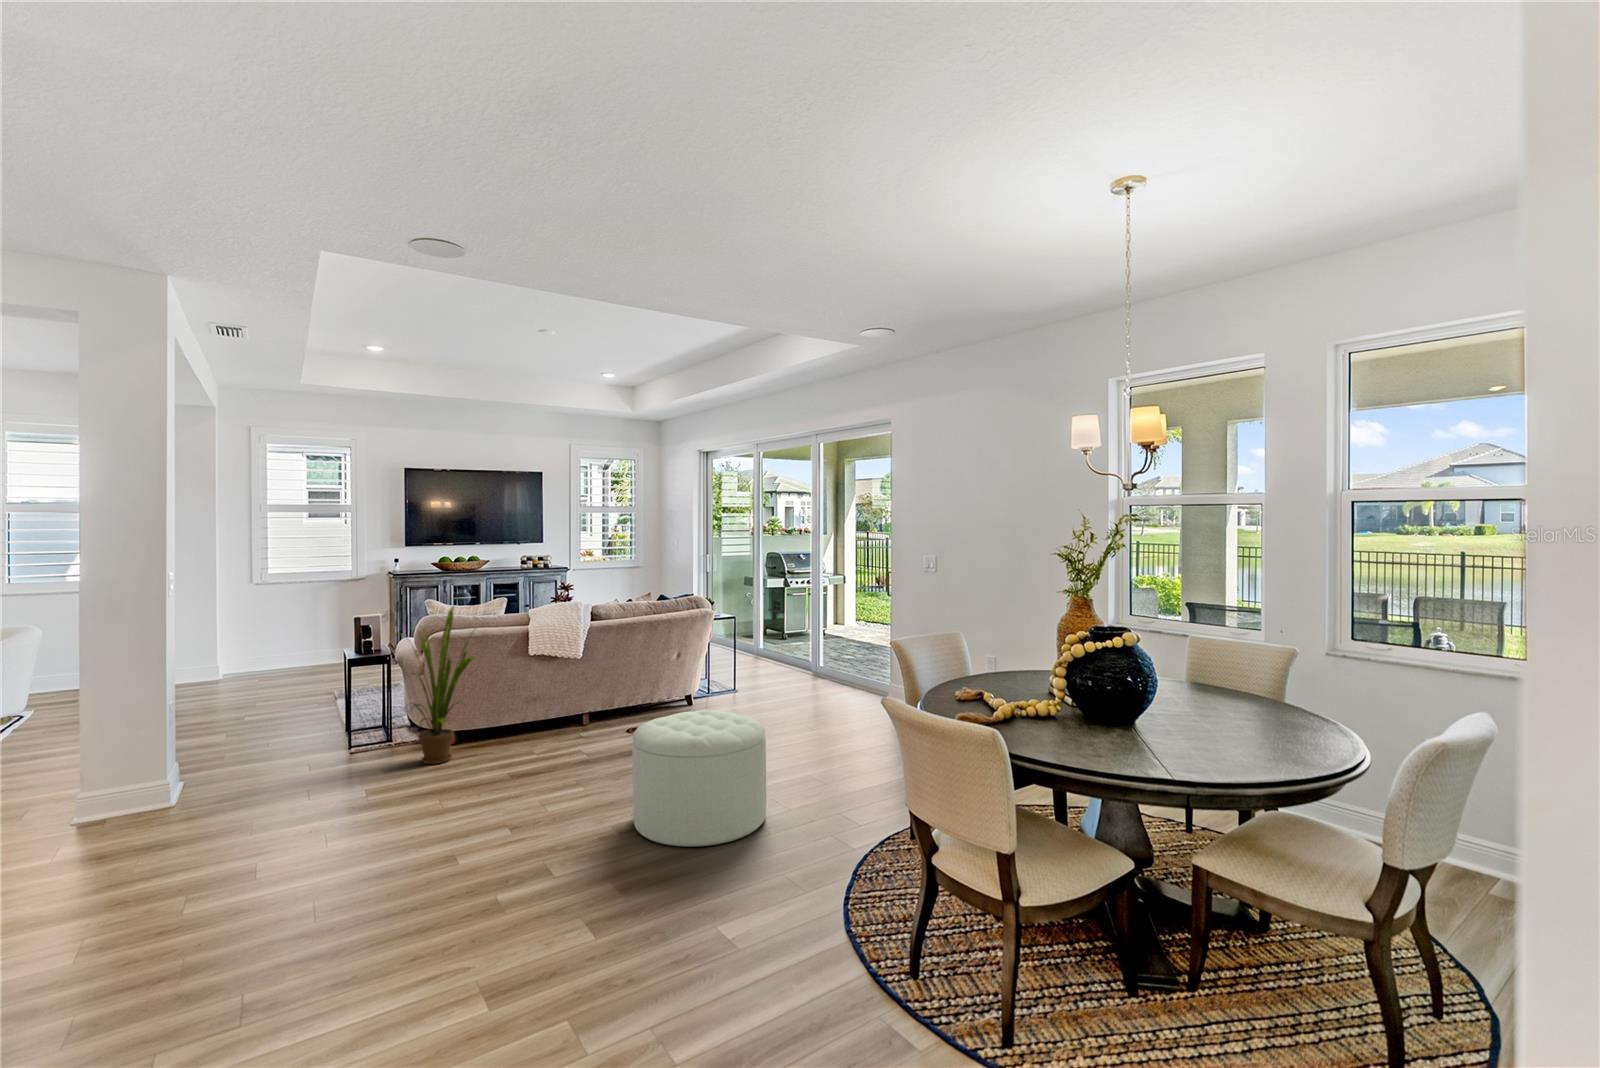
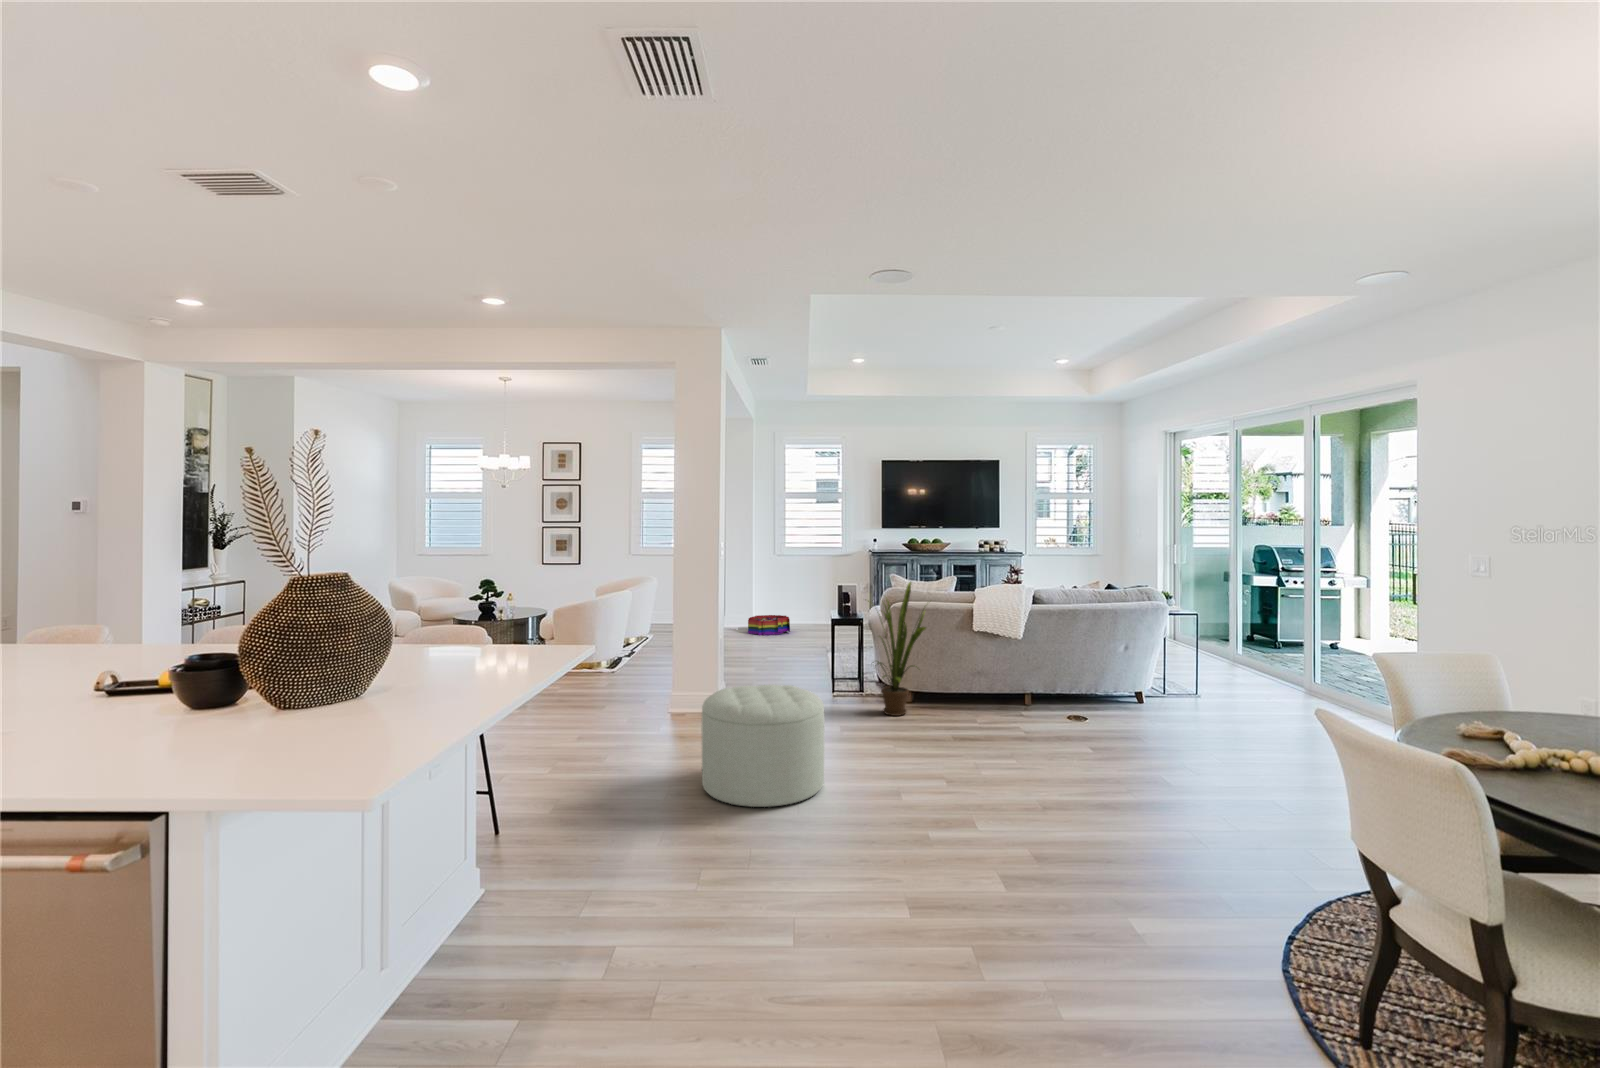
storage bin: none [208,659,276,689] -> present [748,615,790,635]
ottoman: present [632,710,766,847] -> present [702,685,824,807]

